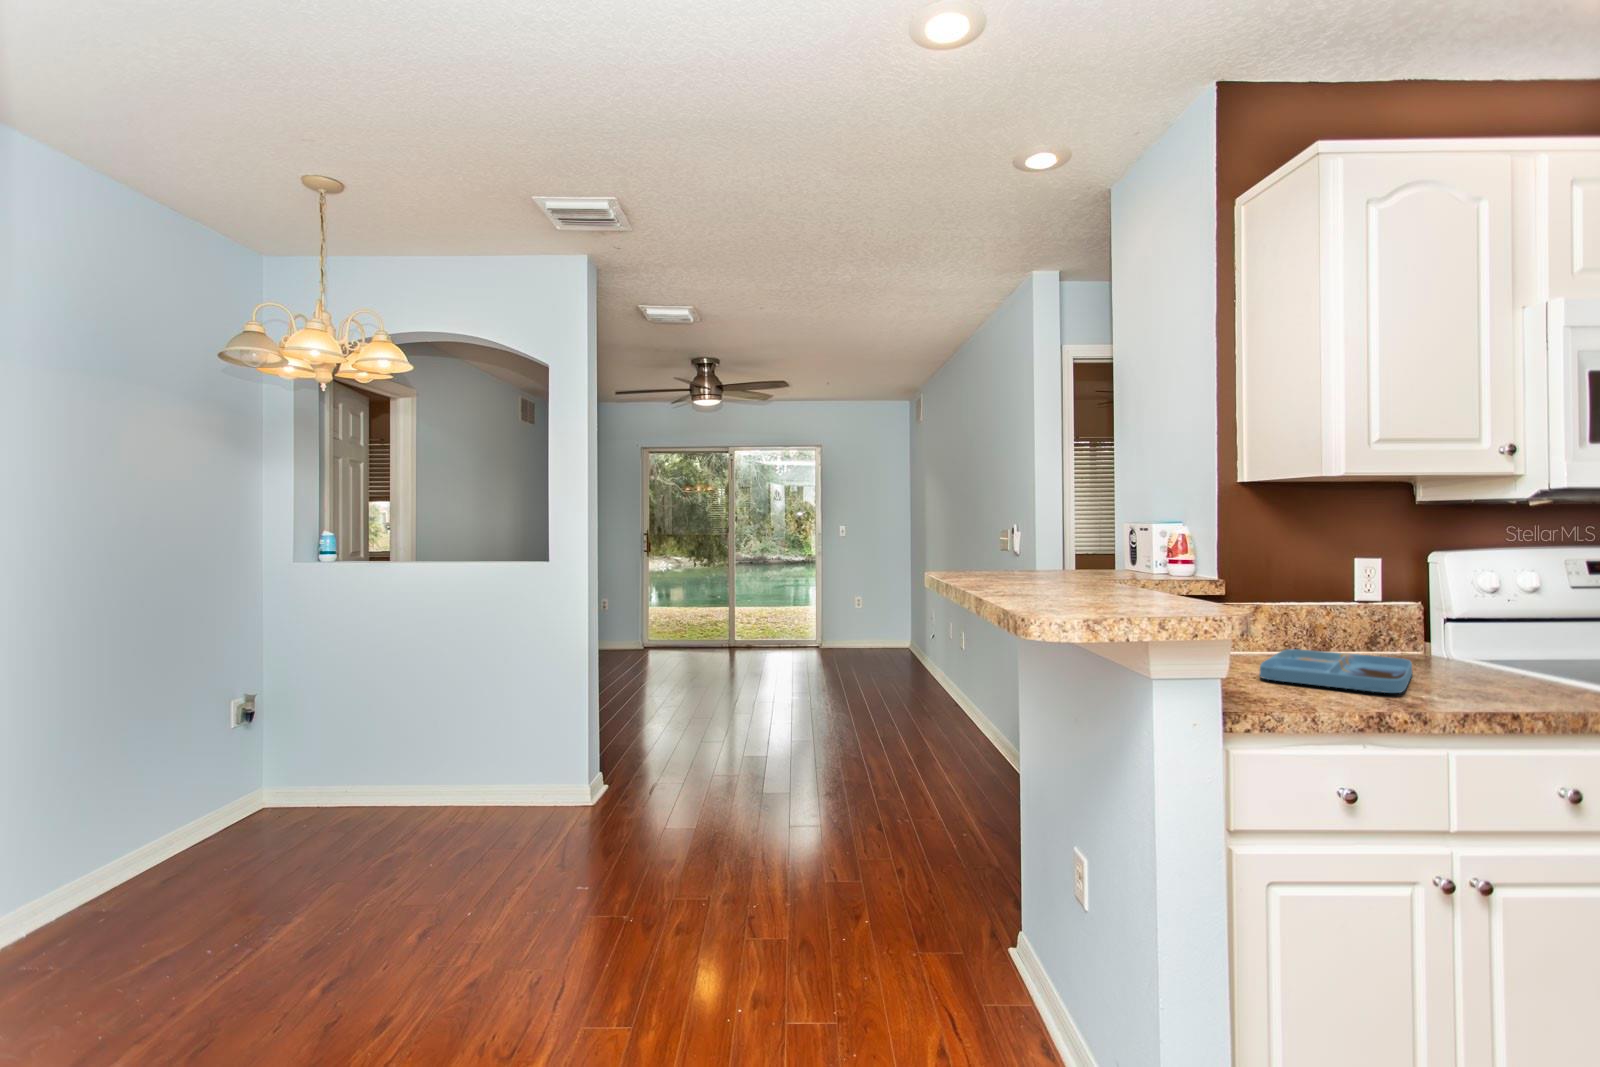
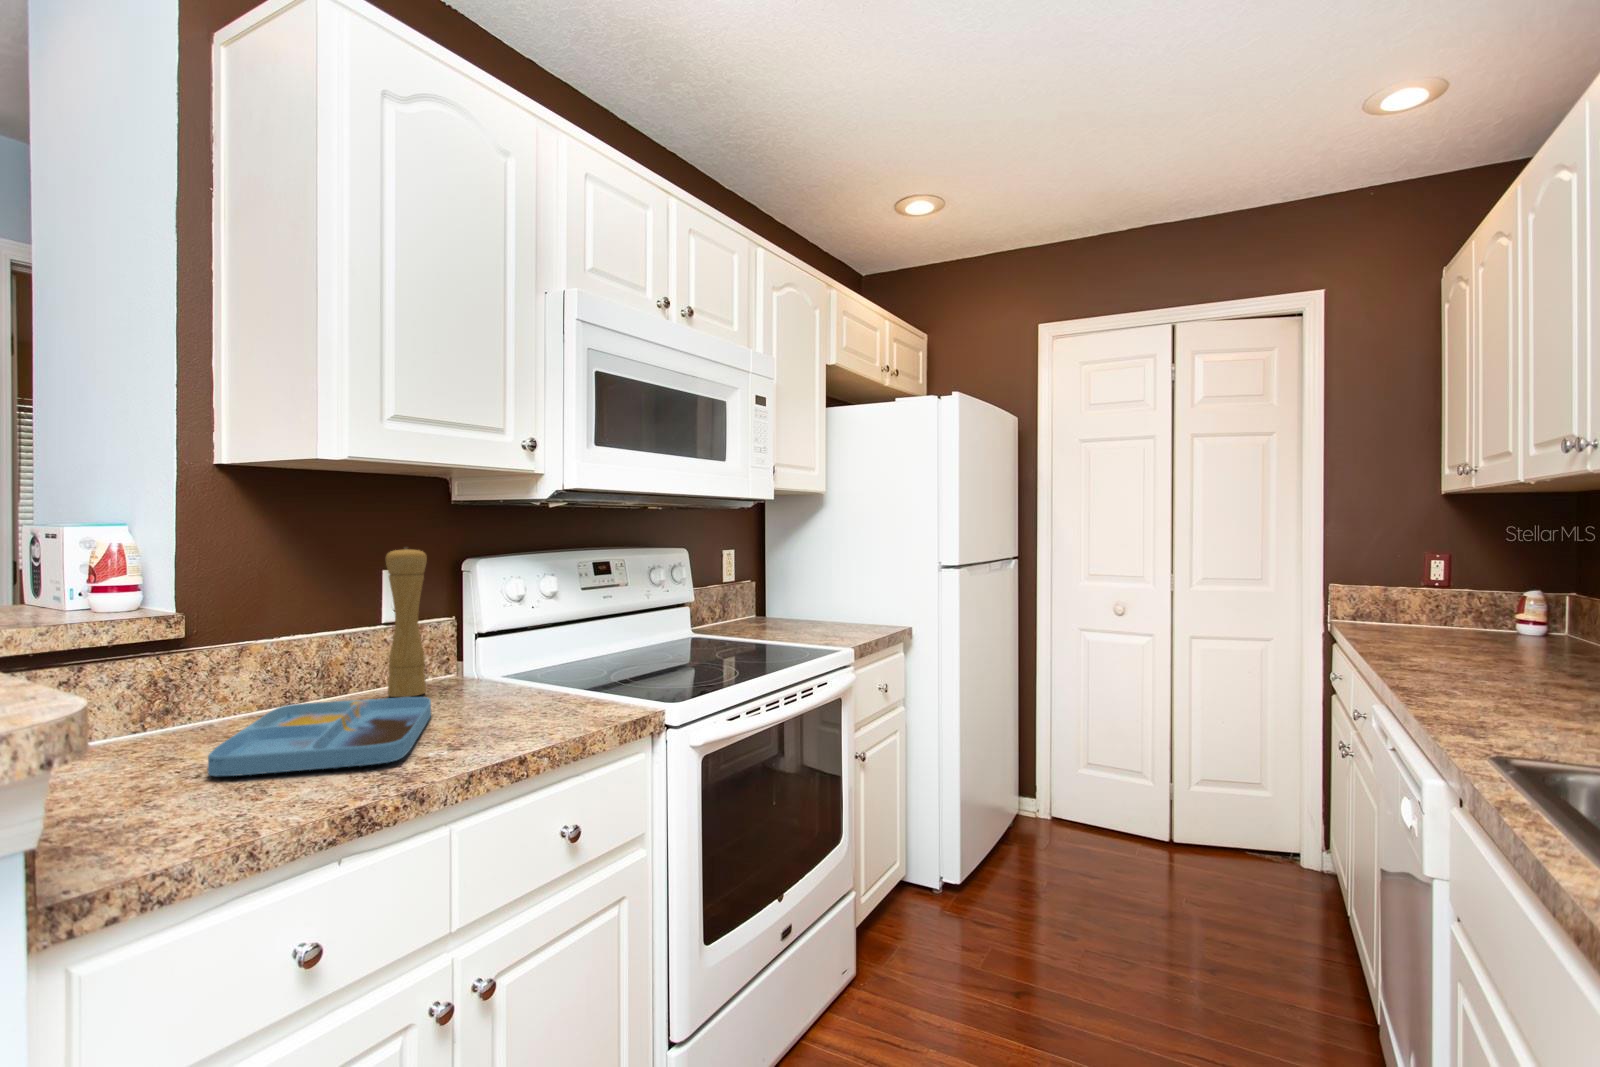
pepper mill: none [1362,541,1400,660] -> present [386,547,427,697]

